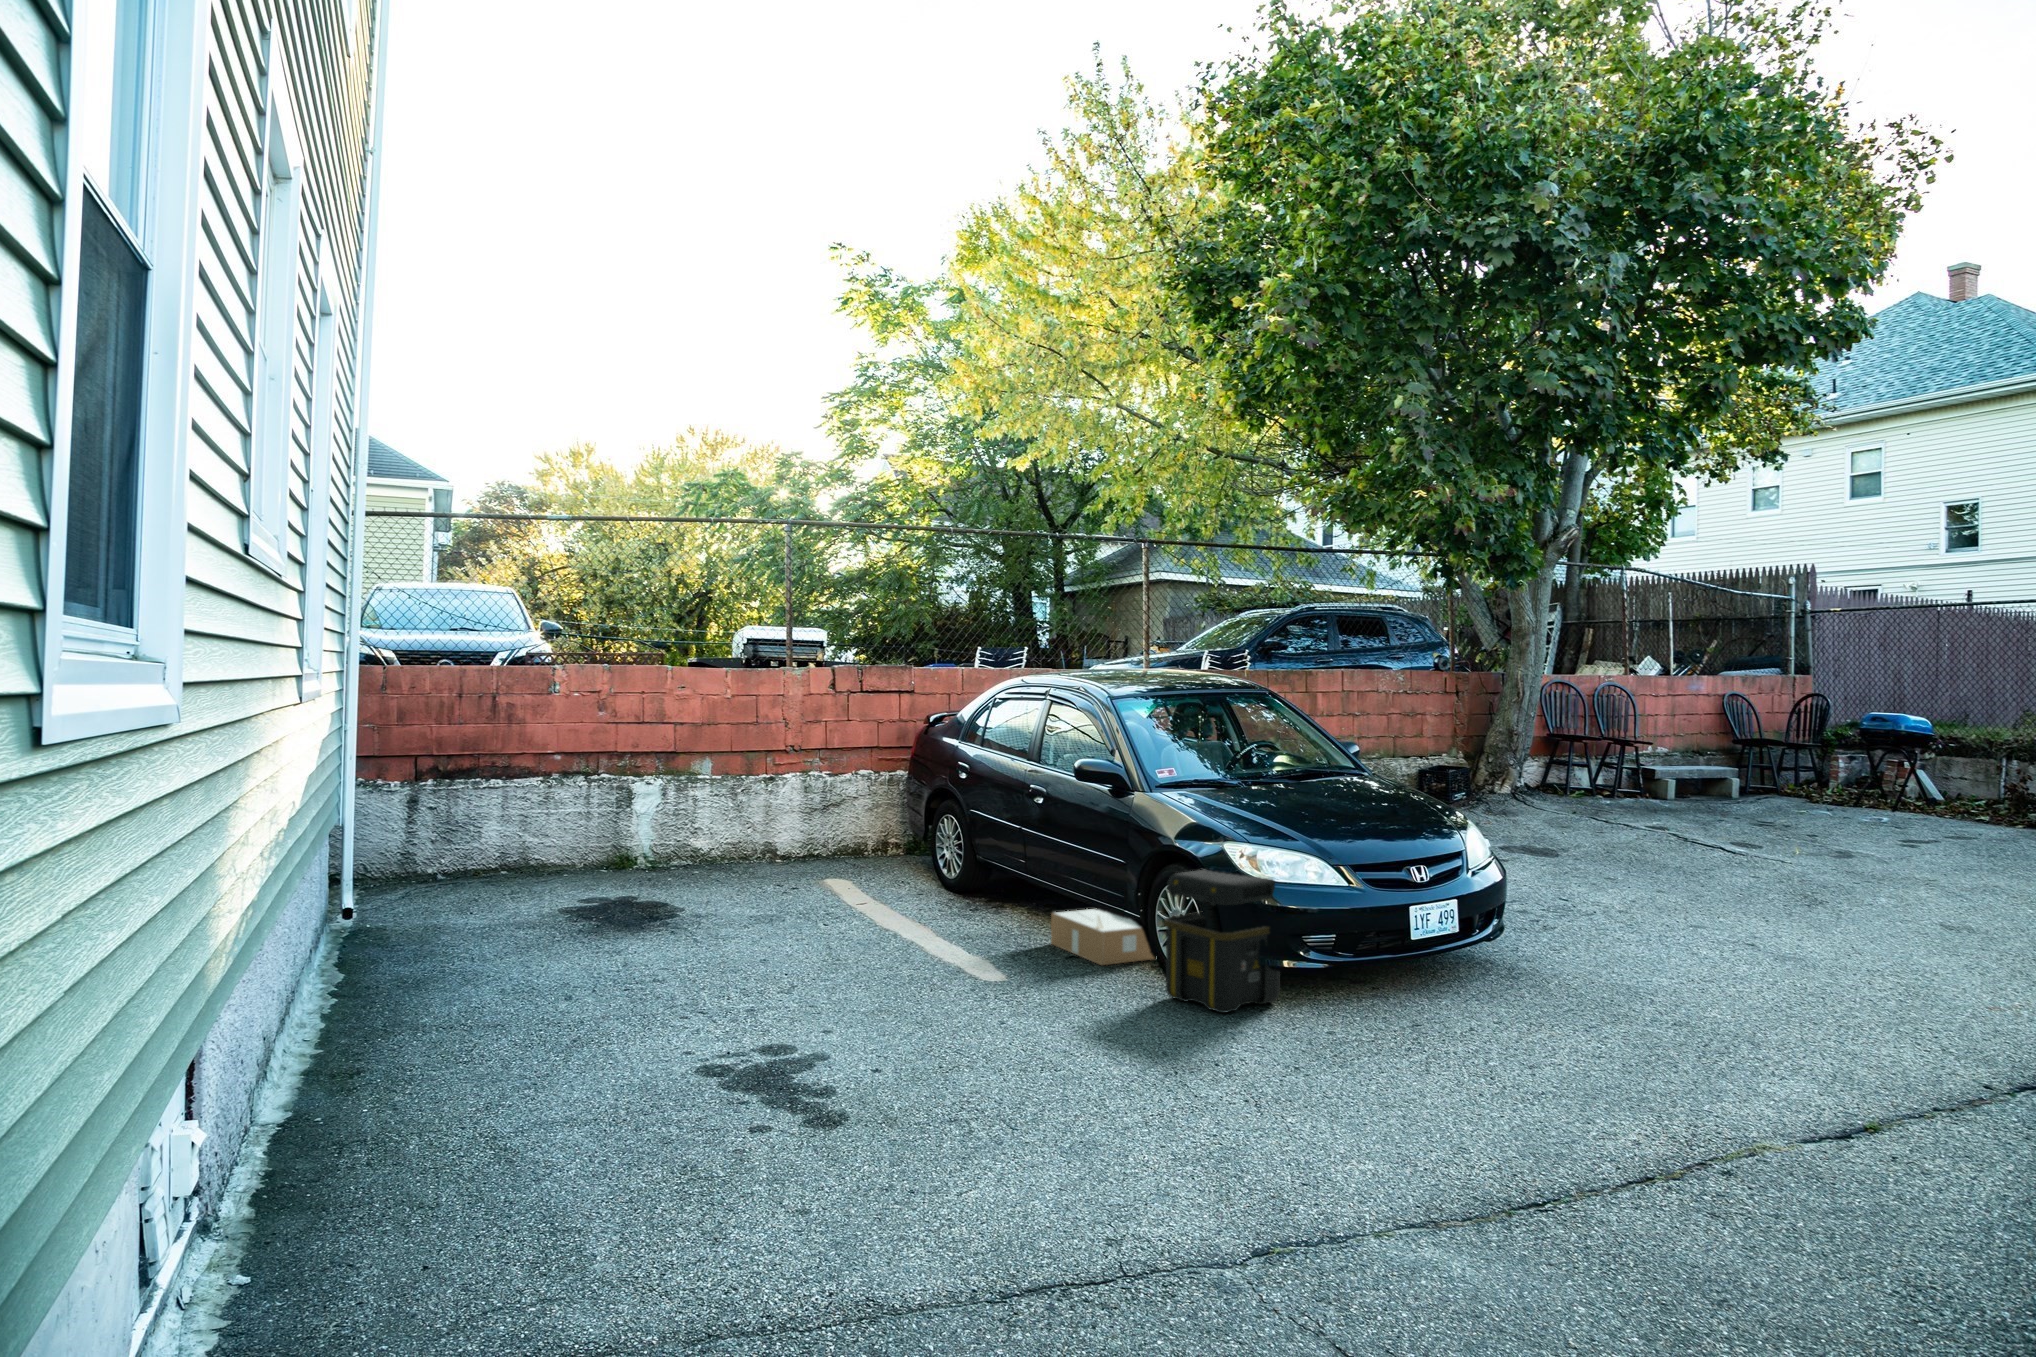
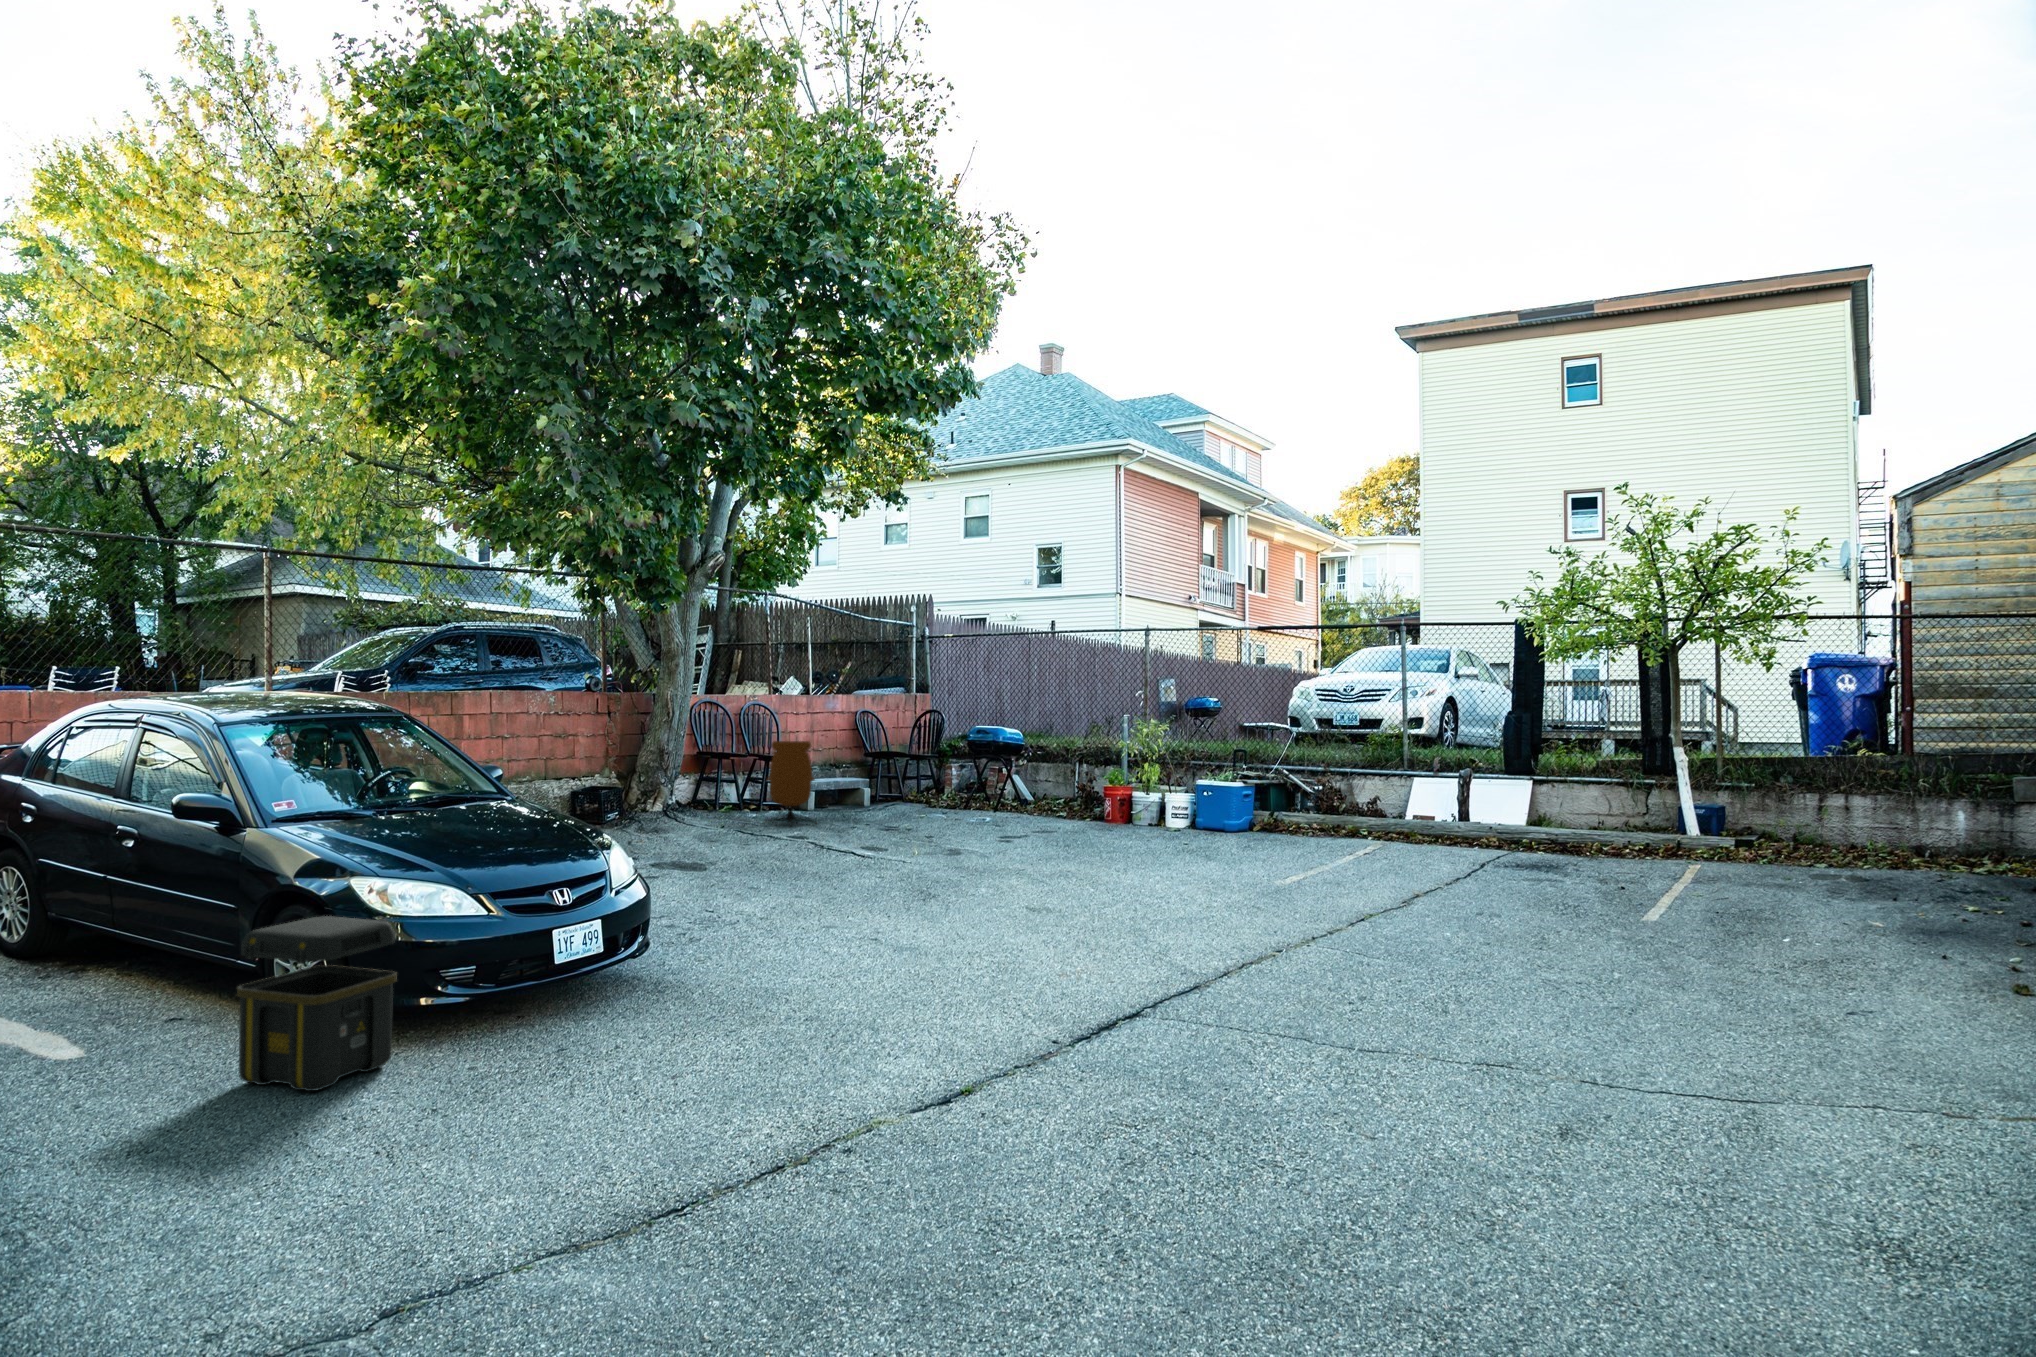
lounge chair: none [1619,727,1684,824] -> present [767,741,815,826]
cardboard box: present [1051,909,1154,965] -> none [82,979,238,1055]

